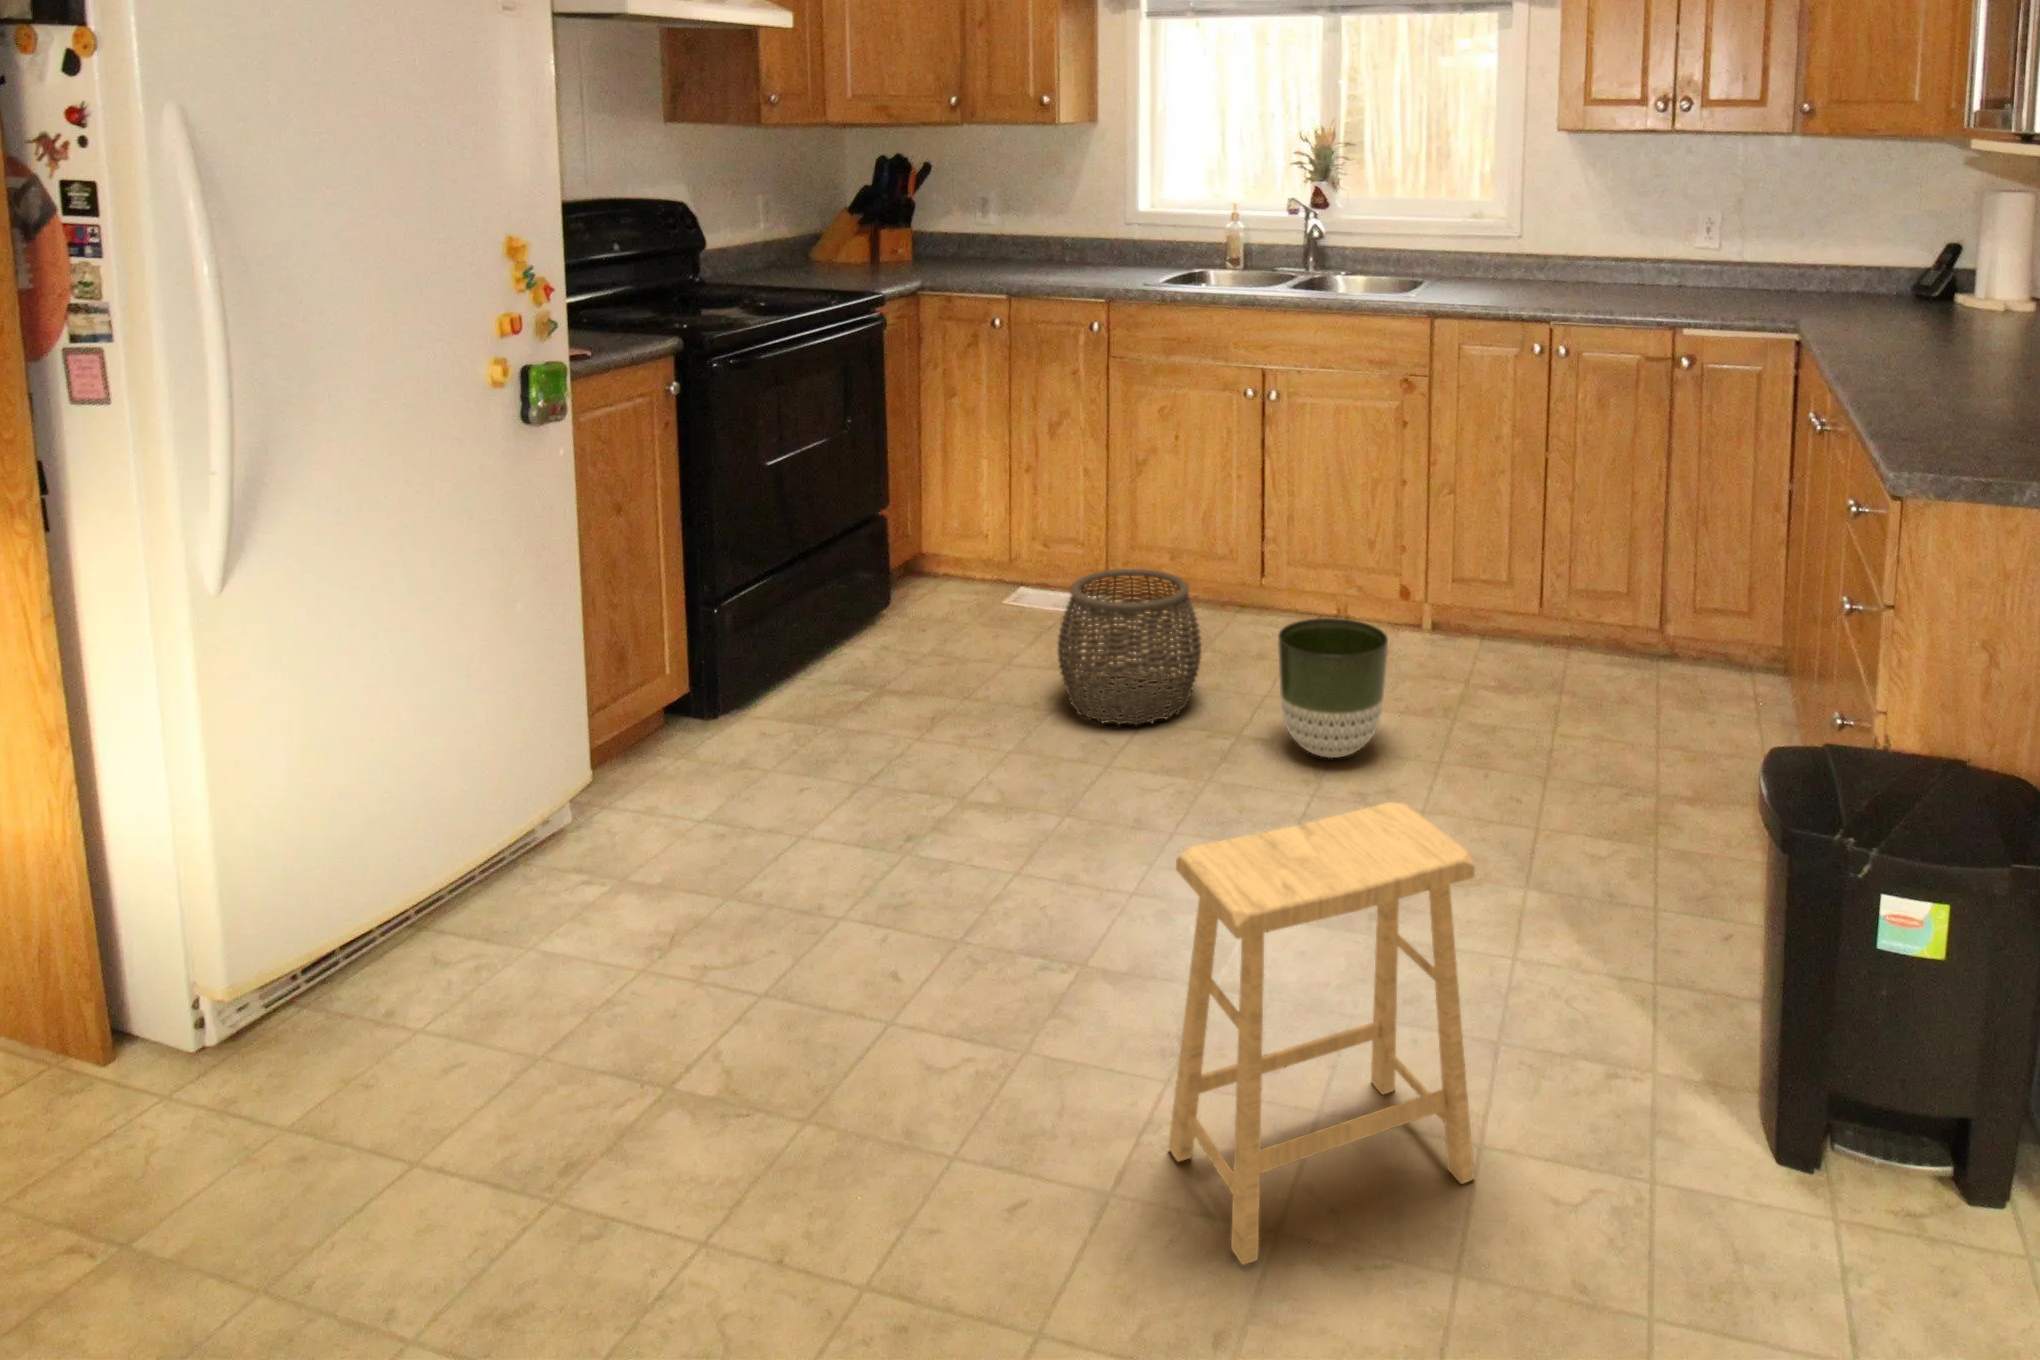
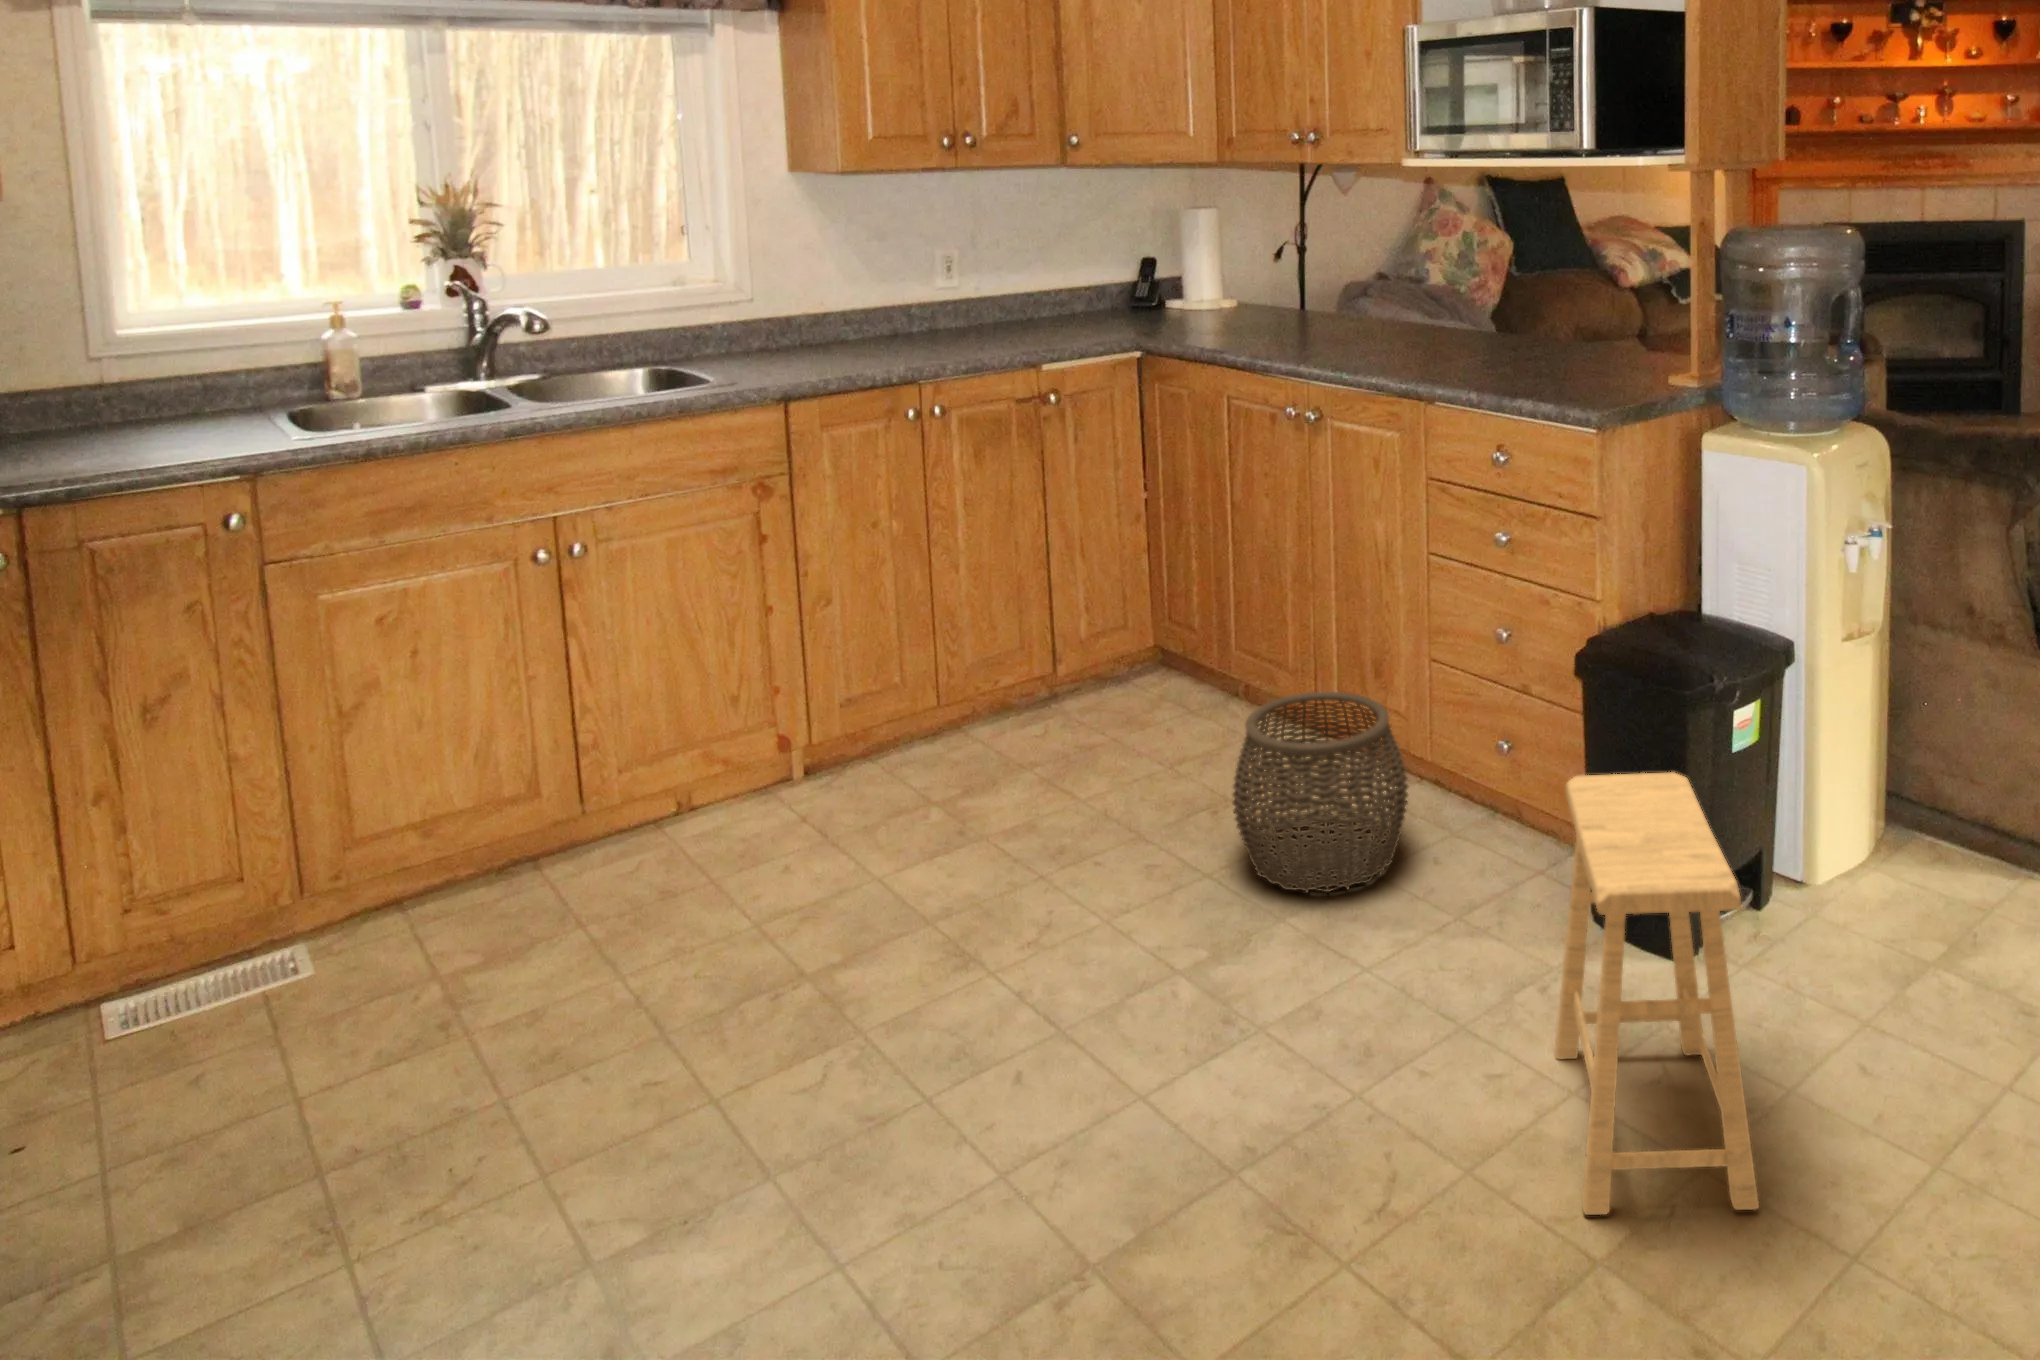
woven basket: present [1058,569,1202,725] -> present [1232,692,1409,892]
planter: present [1278,618,1388,758] -> none [932,741,1066,912]

